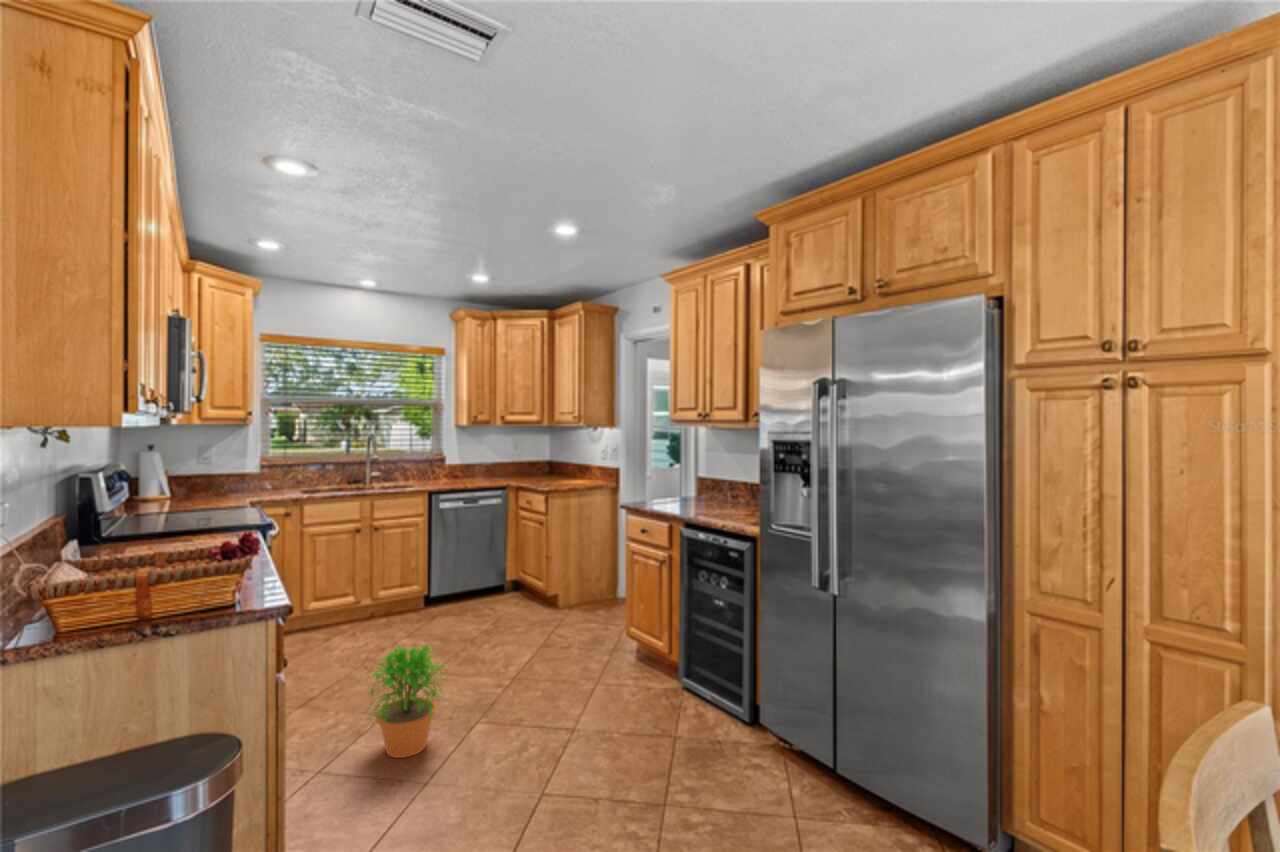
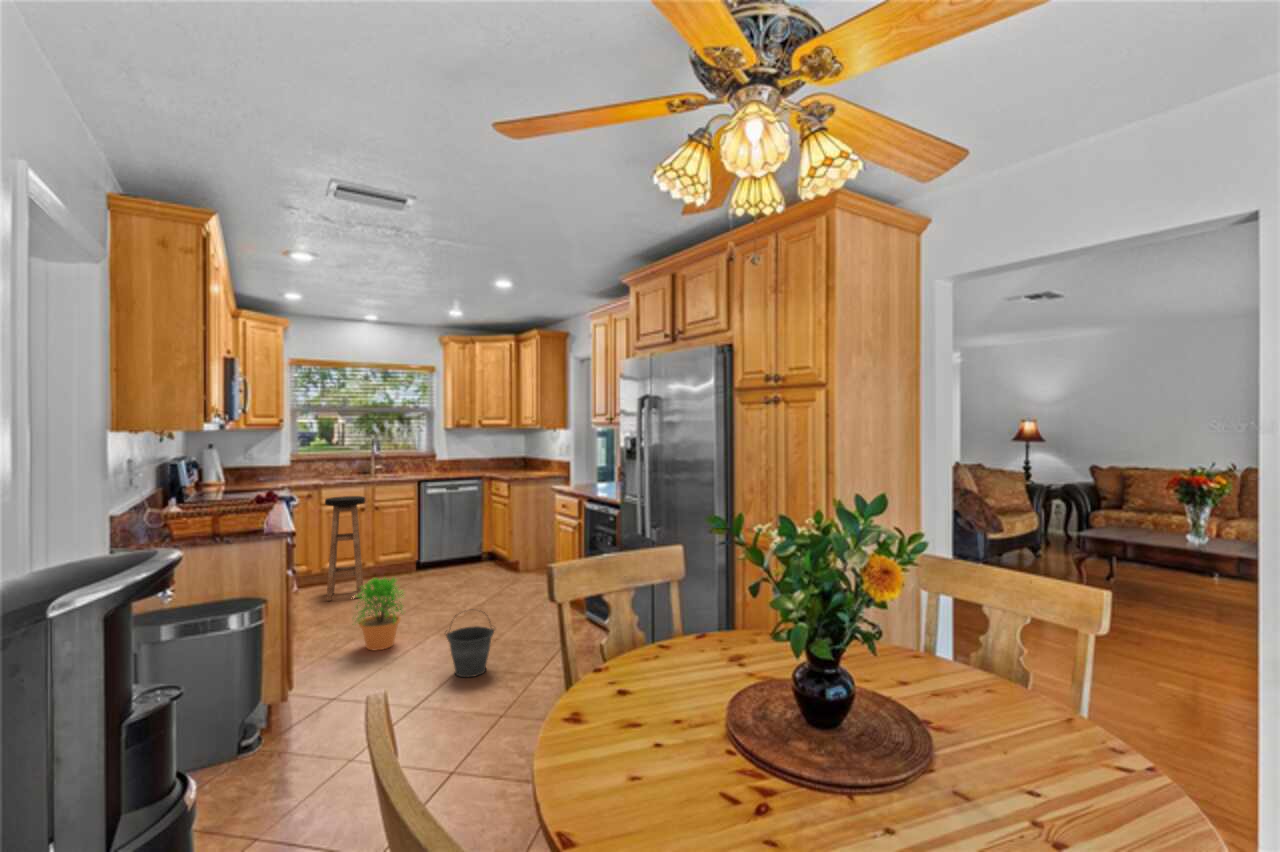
bar stool: none [312,515,367,660] -> present [325,496,365,601]
bucket: none [523,707,598,817] -> present [446,612,494,677]

